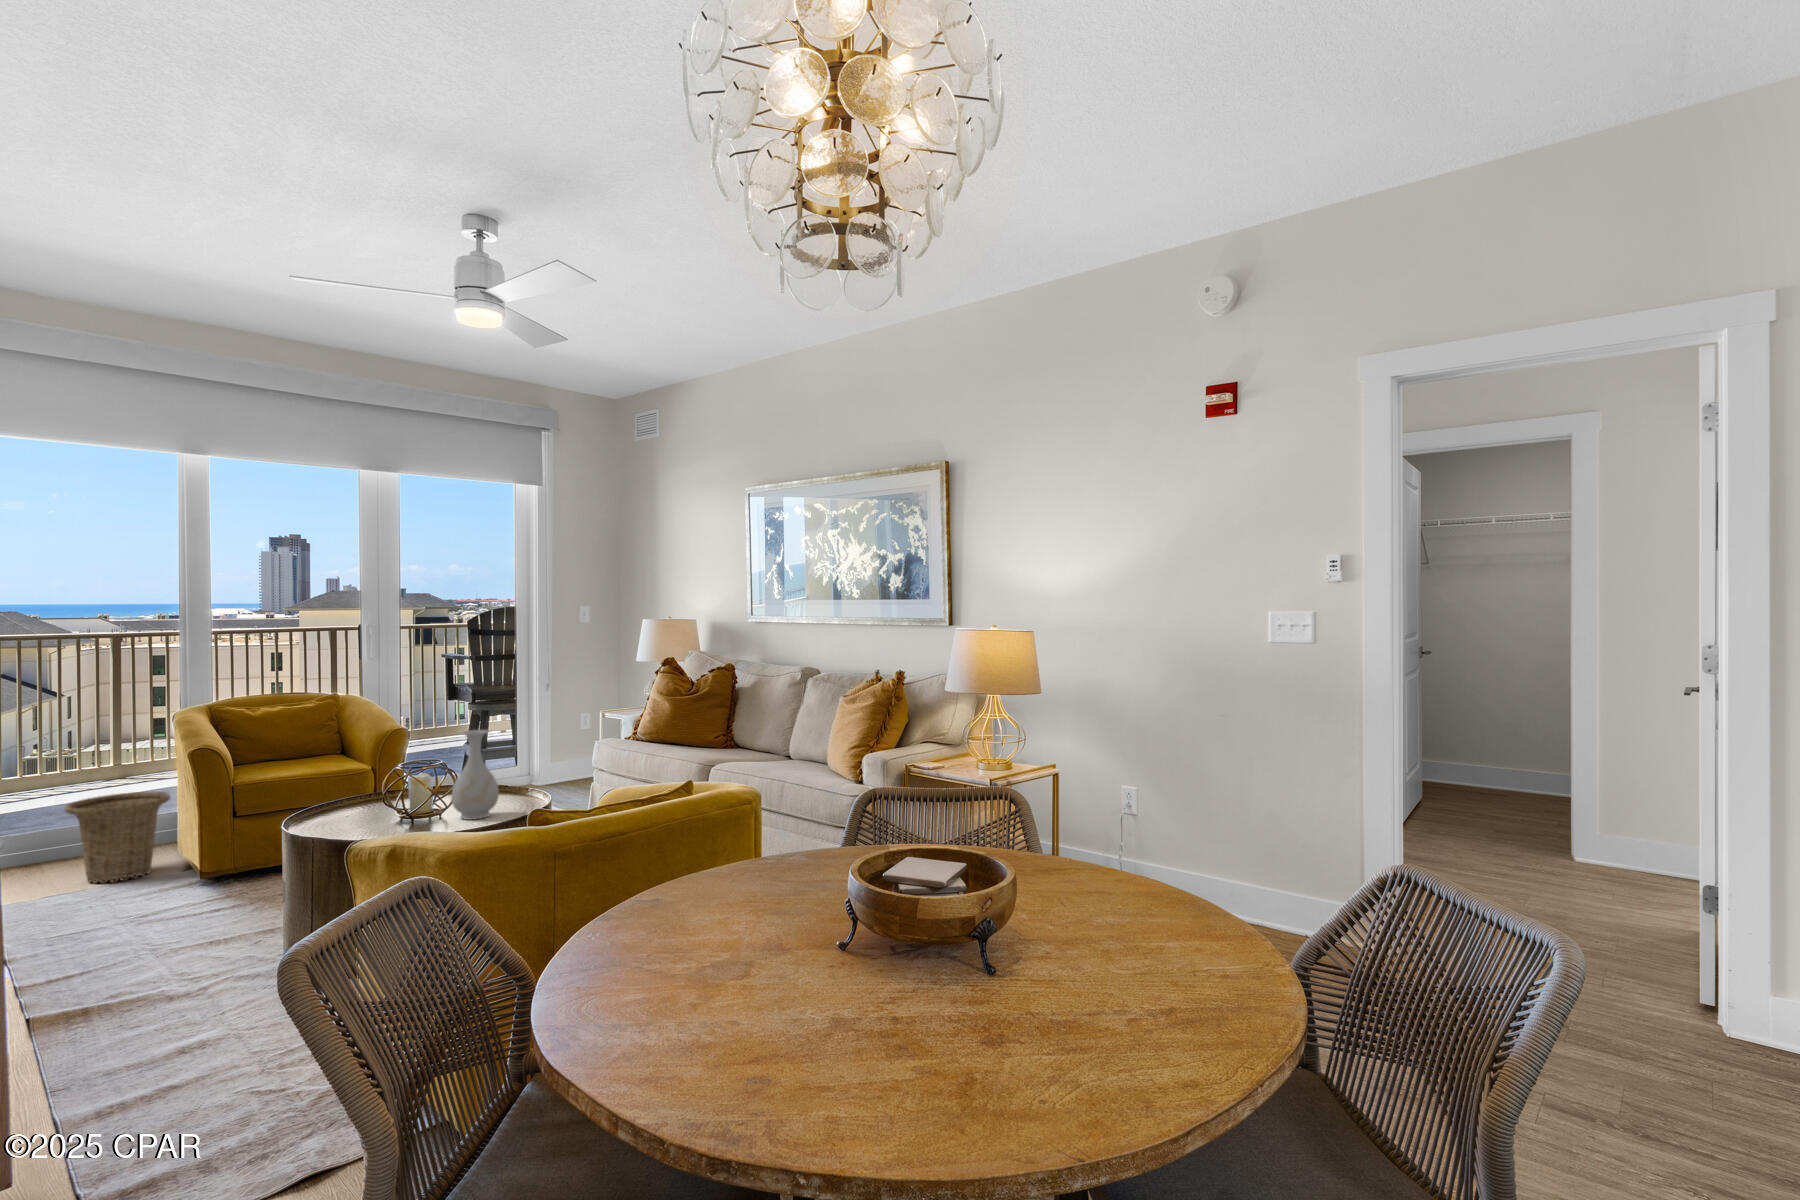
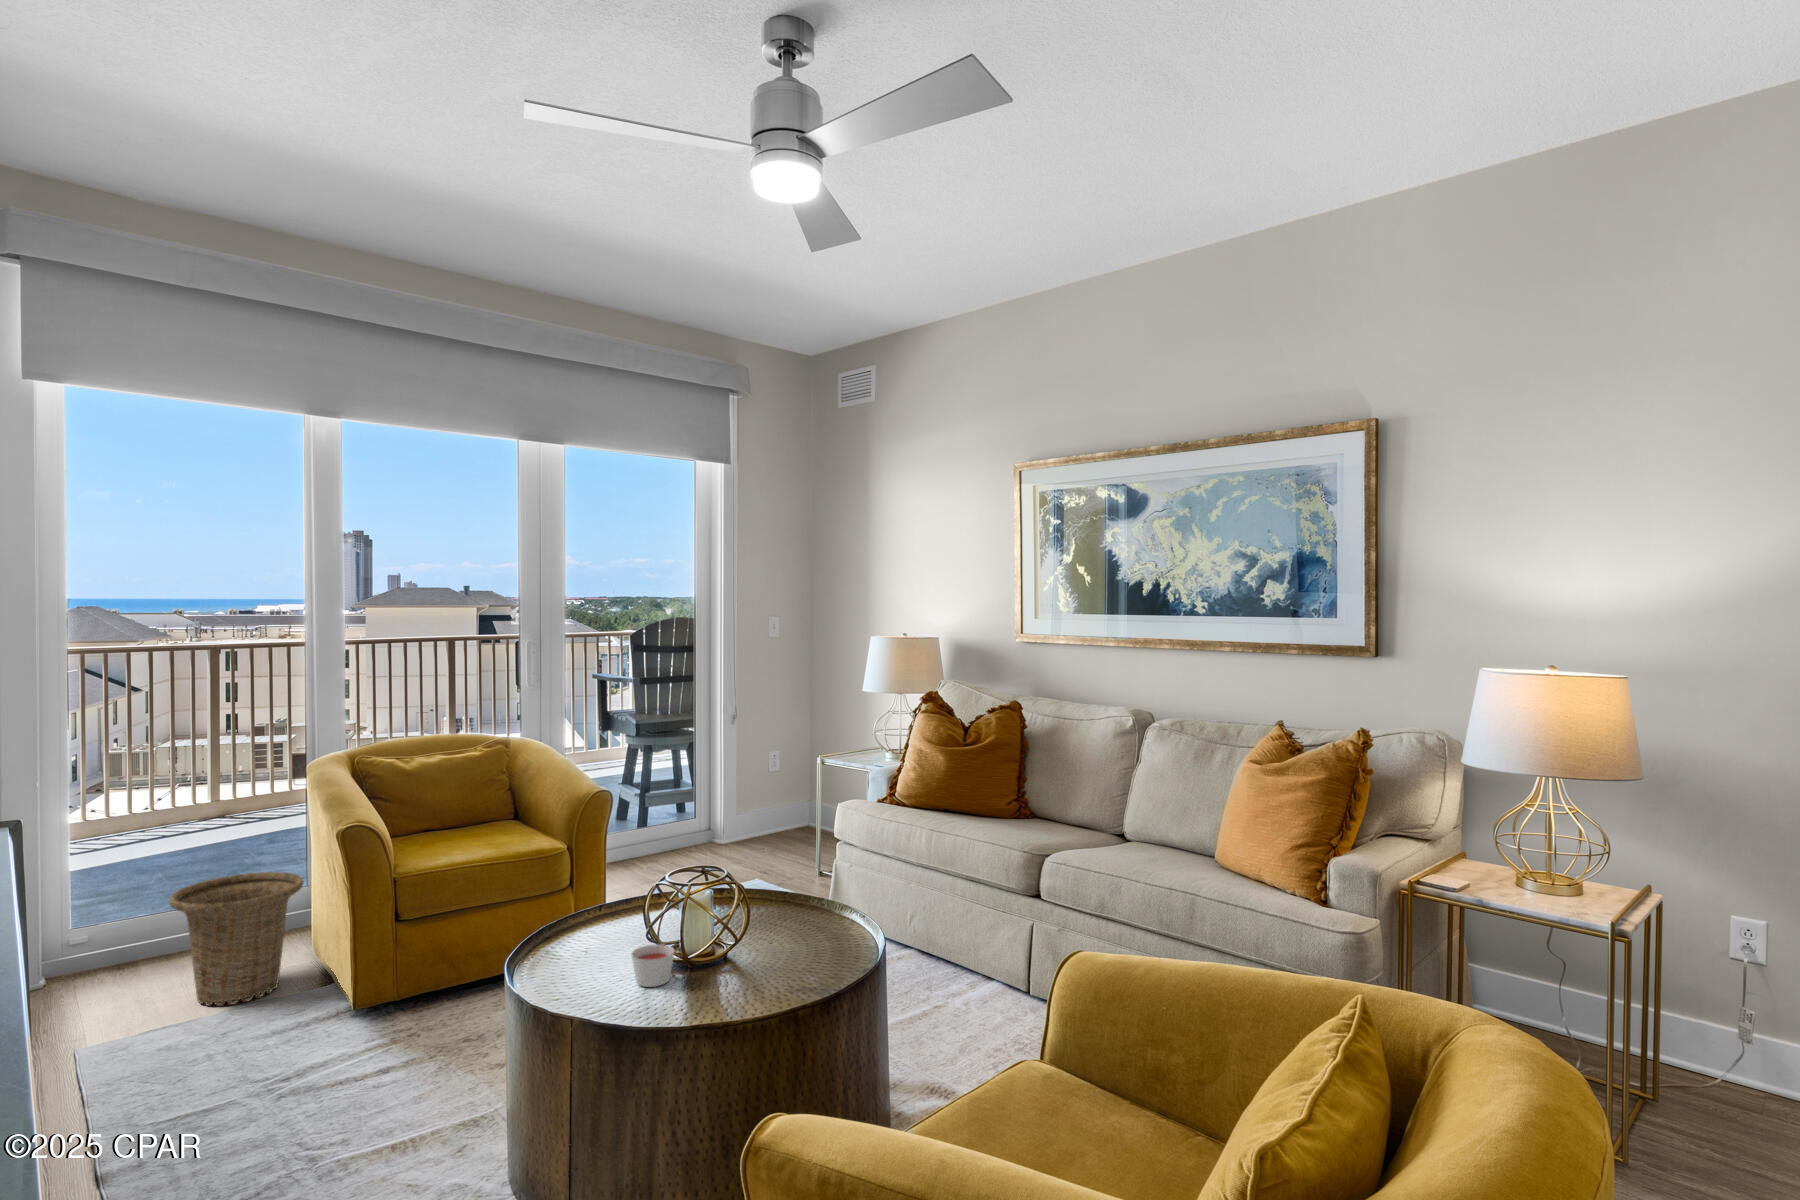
vase: present [451,730,499,820] -> none [763,825,831,970]
candle: none [358,805,388,828] -> present [631,944,674,987]

